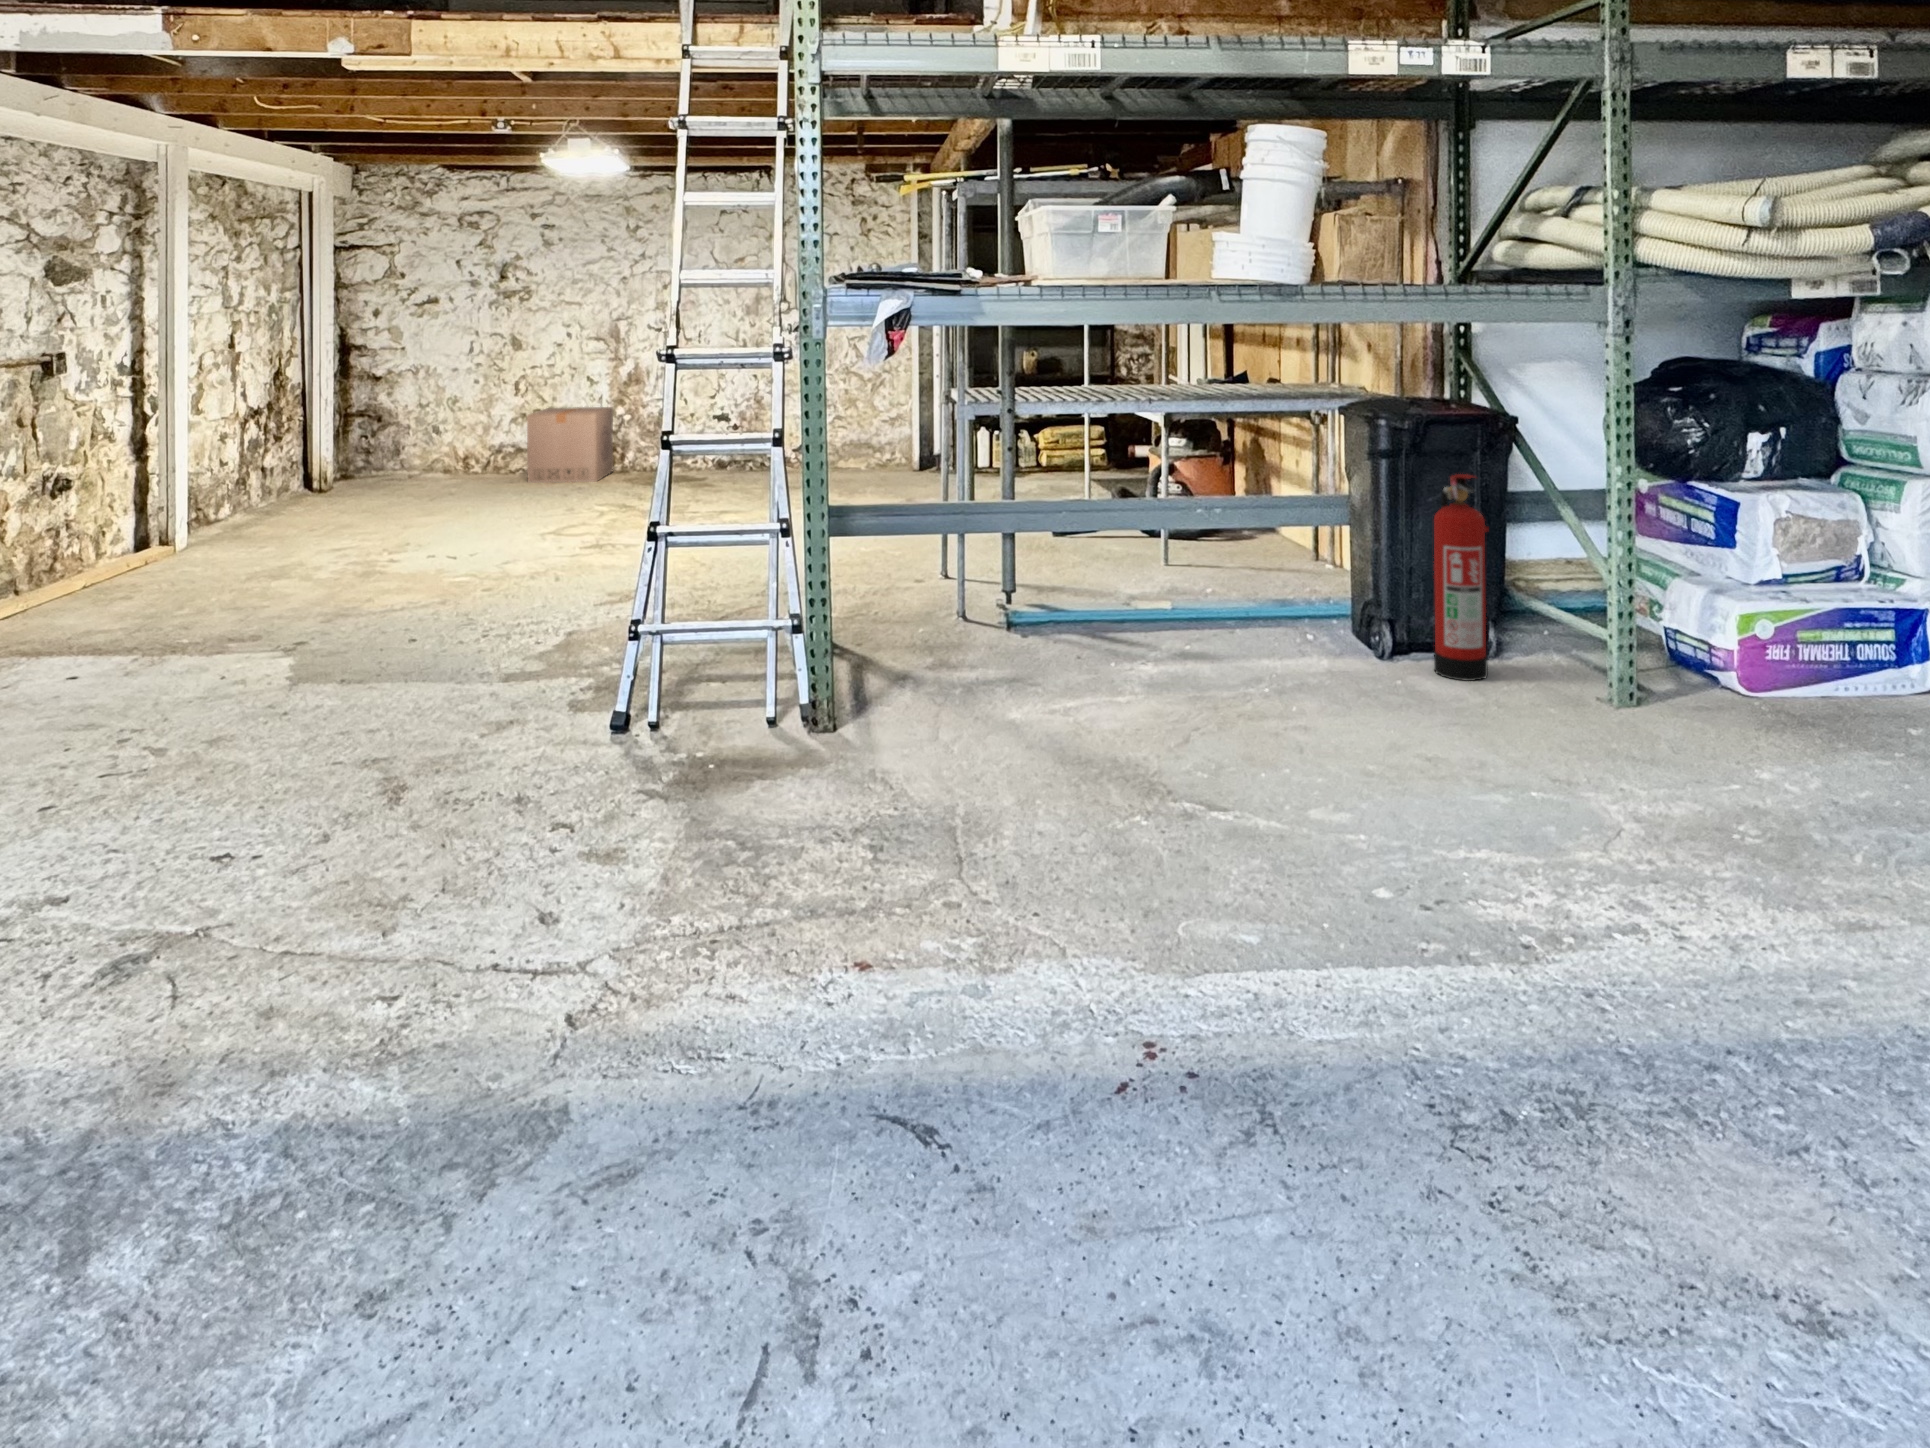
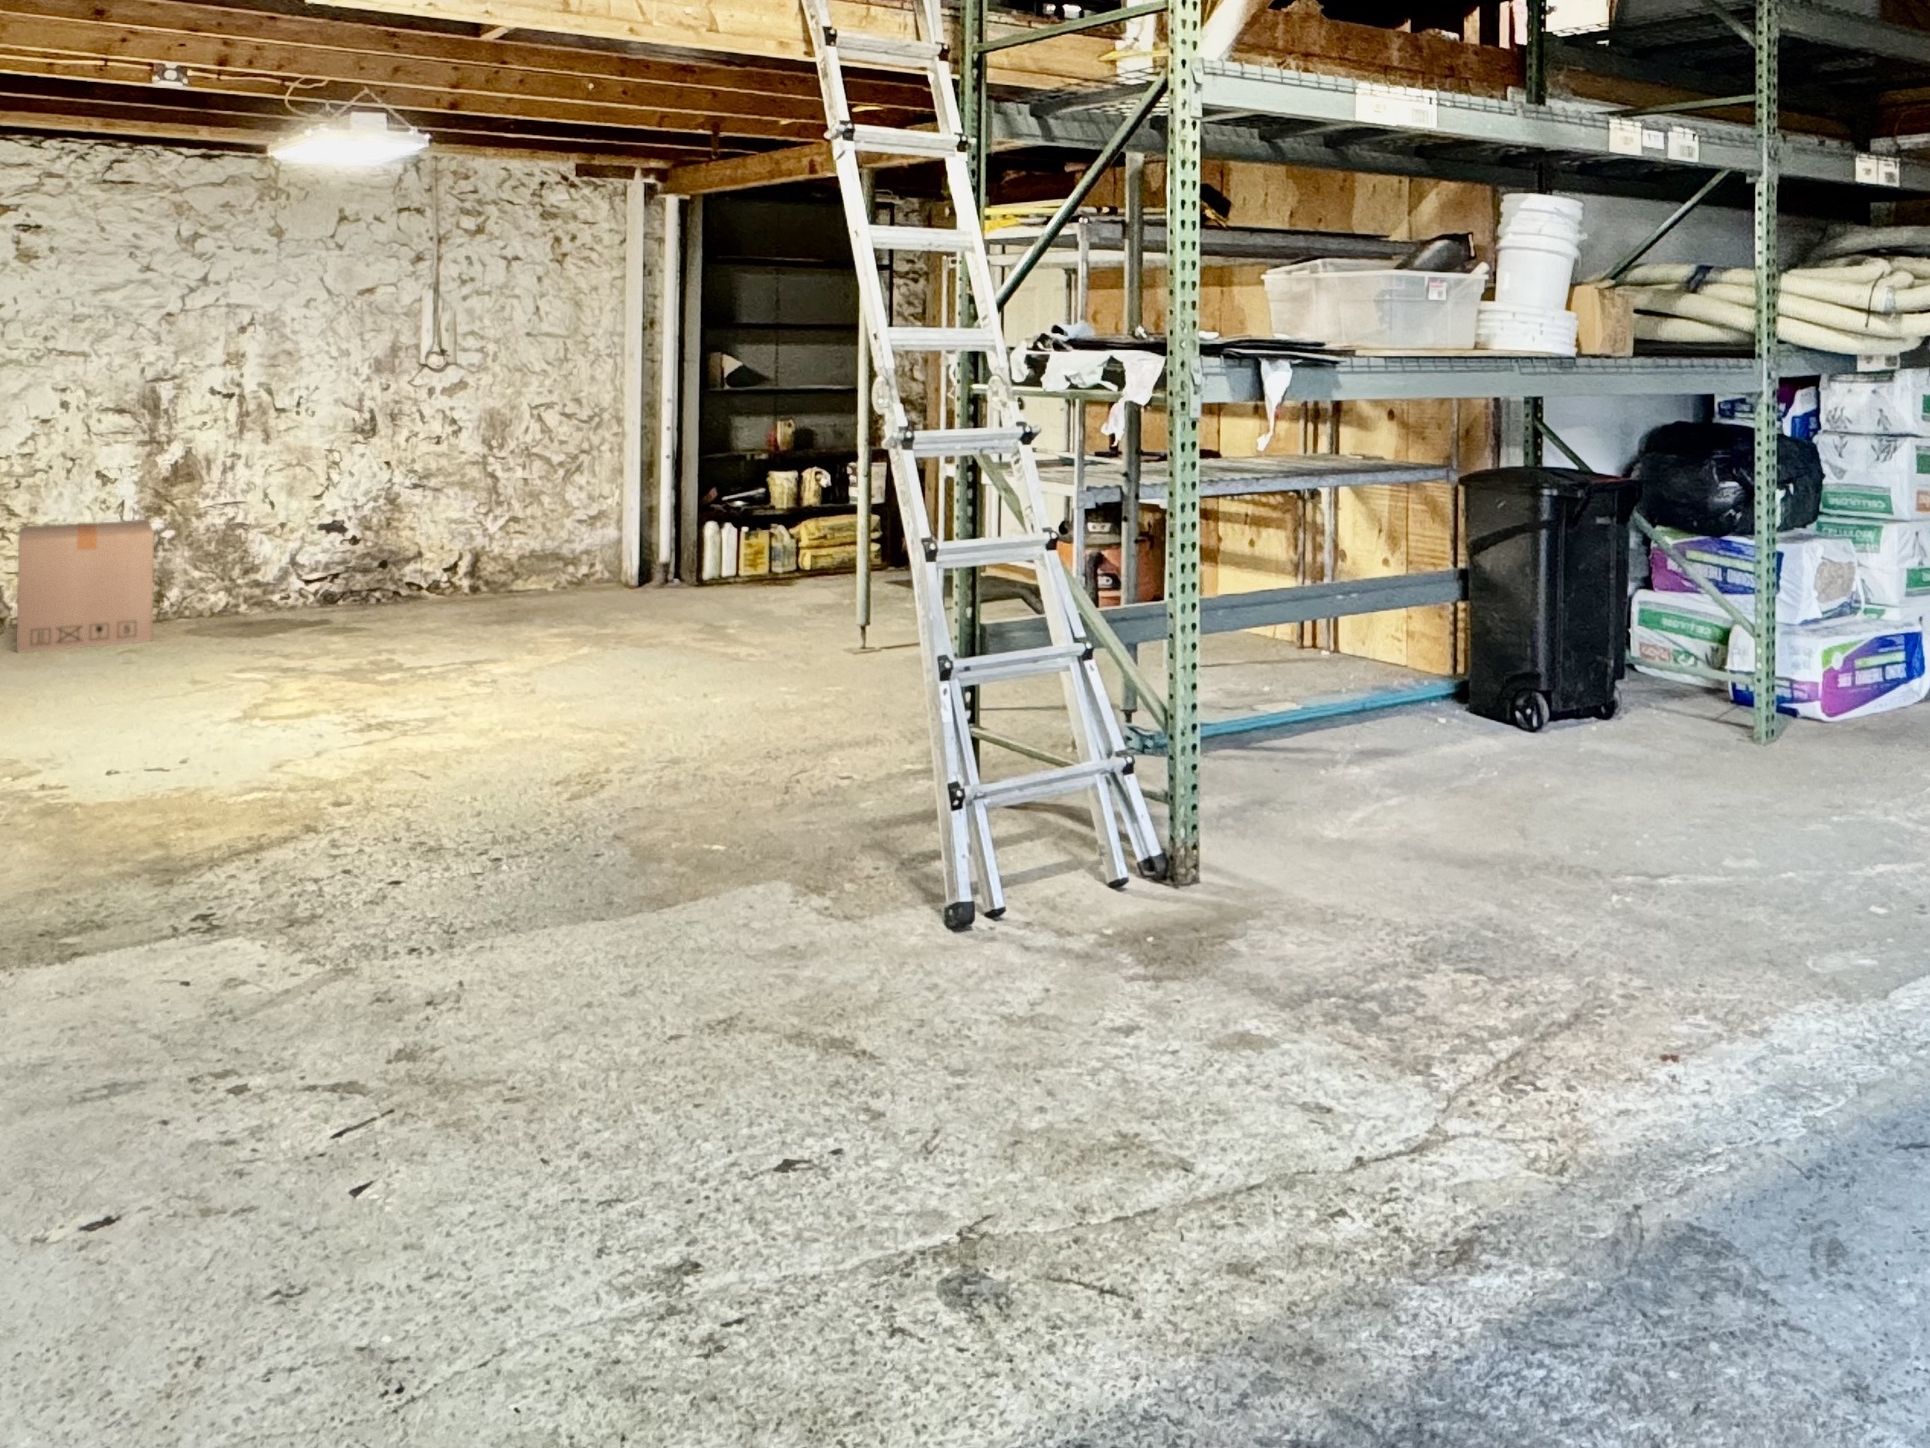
fire extinguisher: present [1434,474,1489,681] -> none [1585,539,1641,733]

